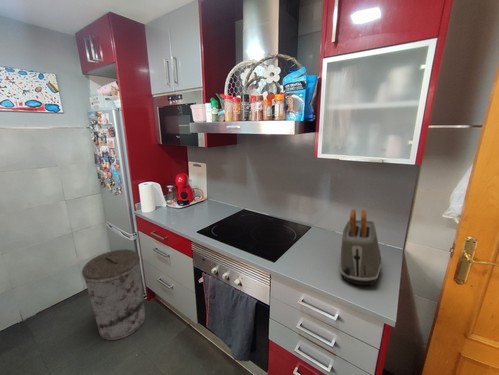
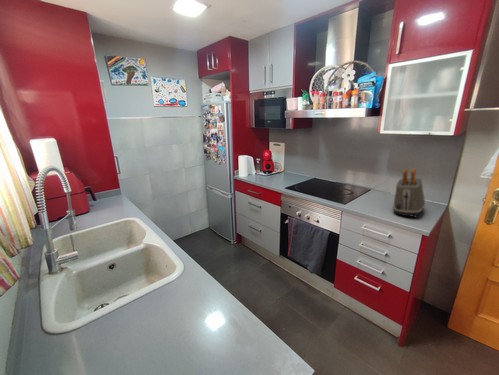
trash can: present [82,249,145,340] -> none [203,203,237,262]

